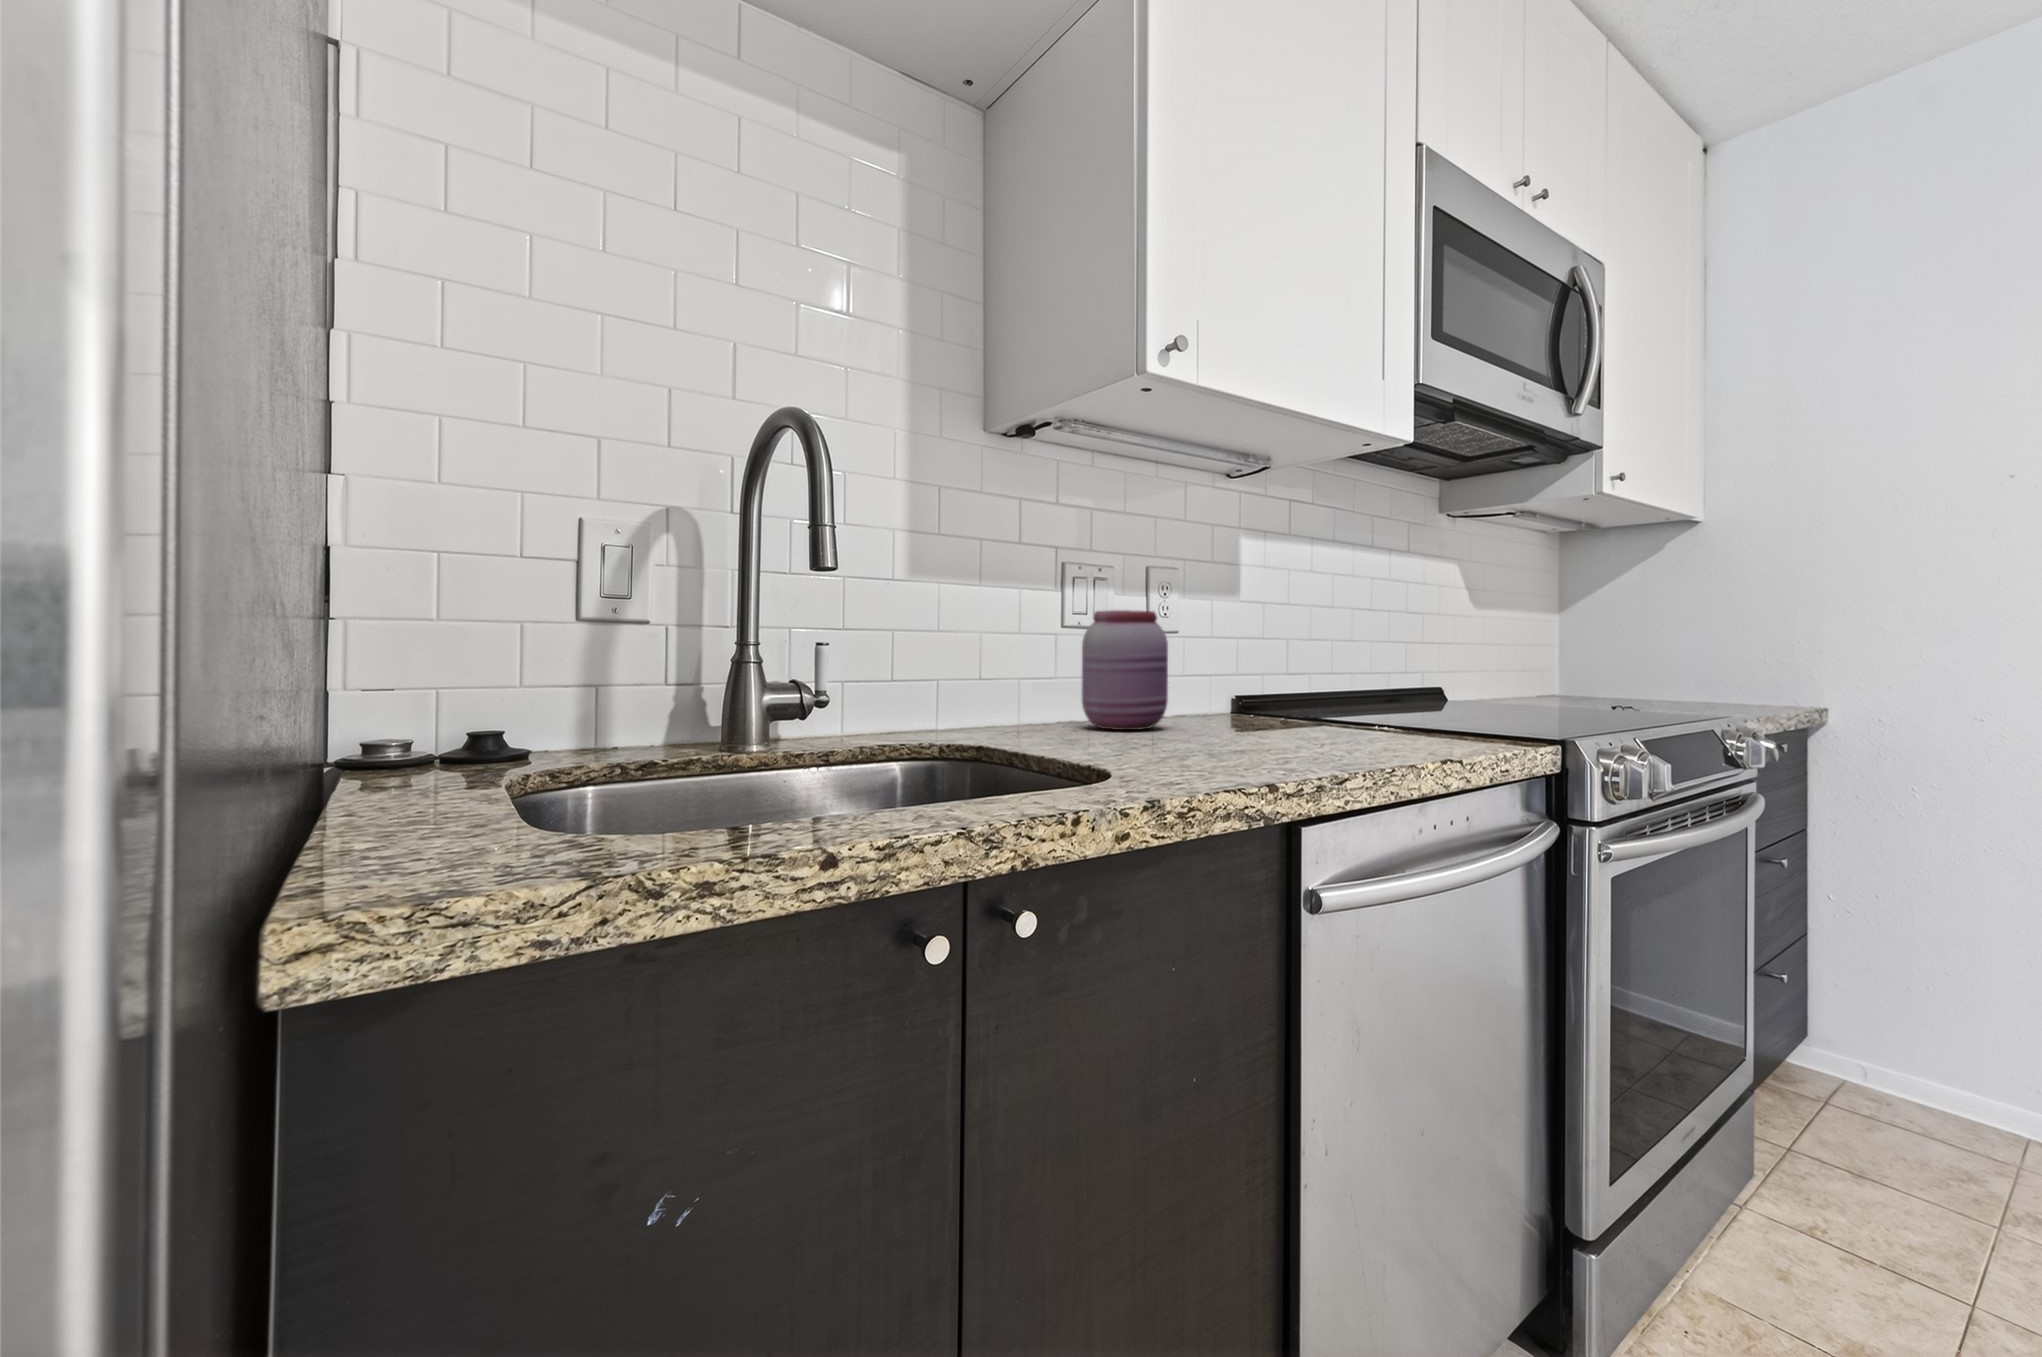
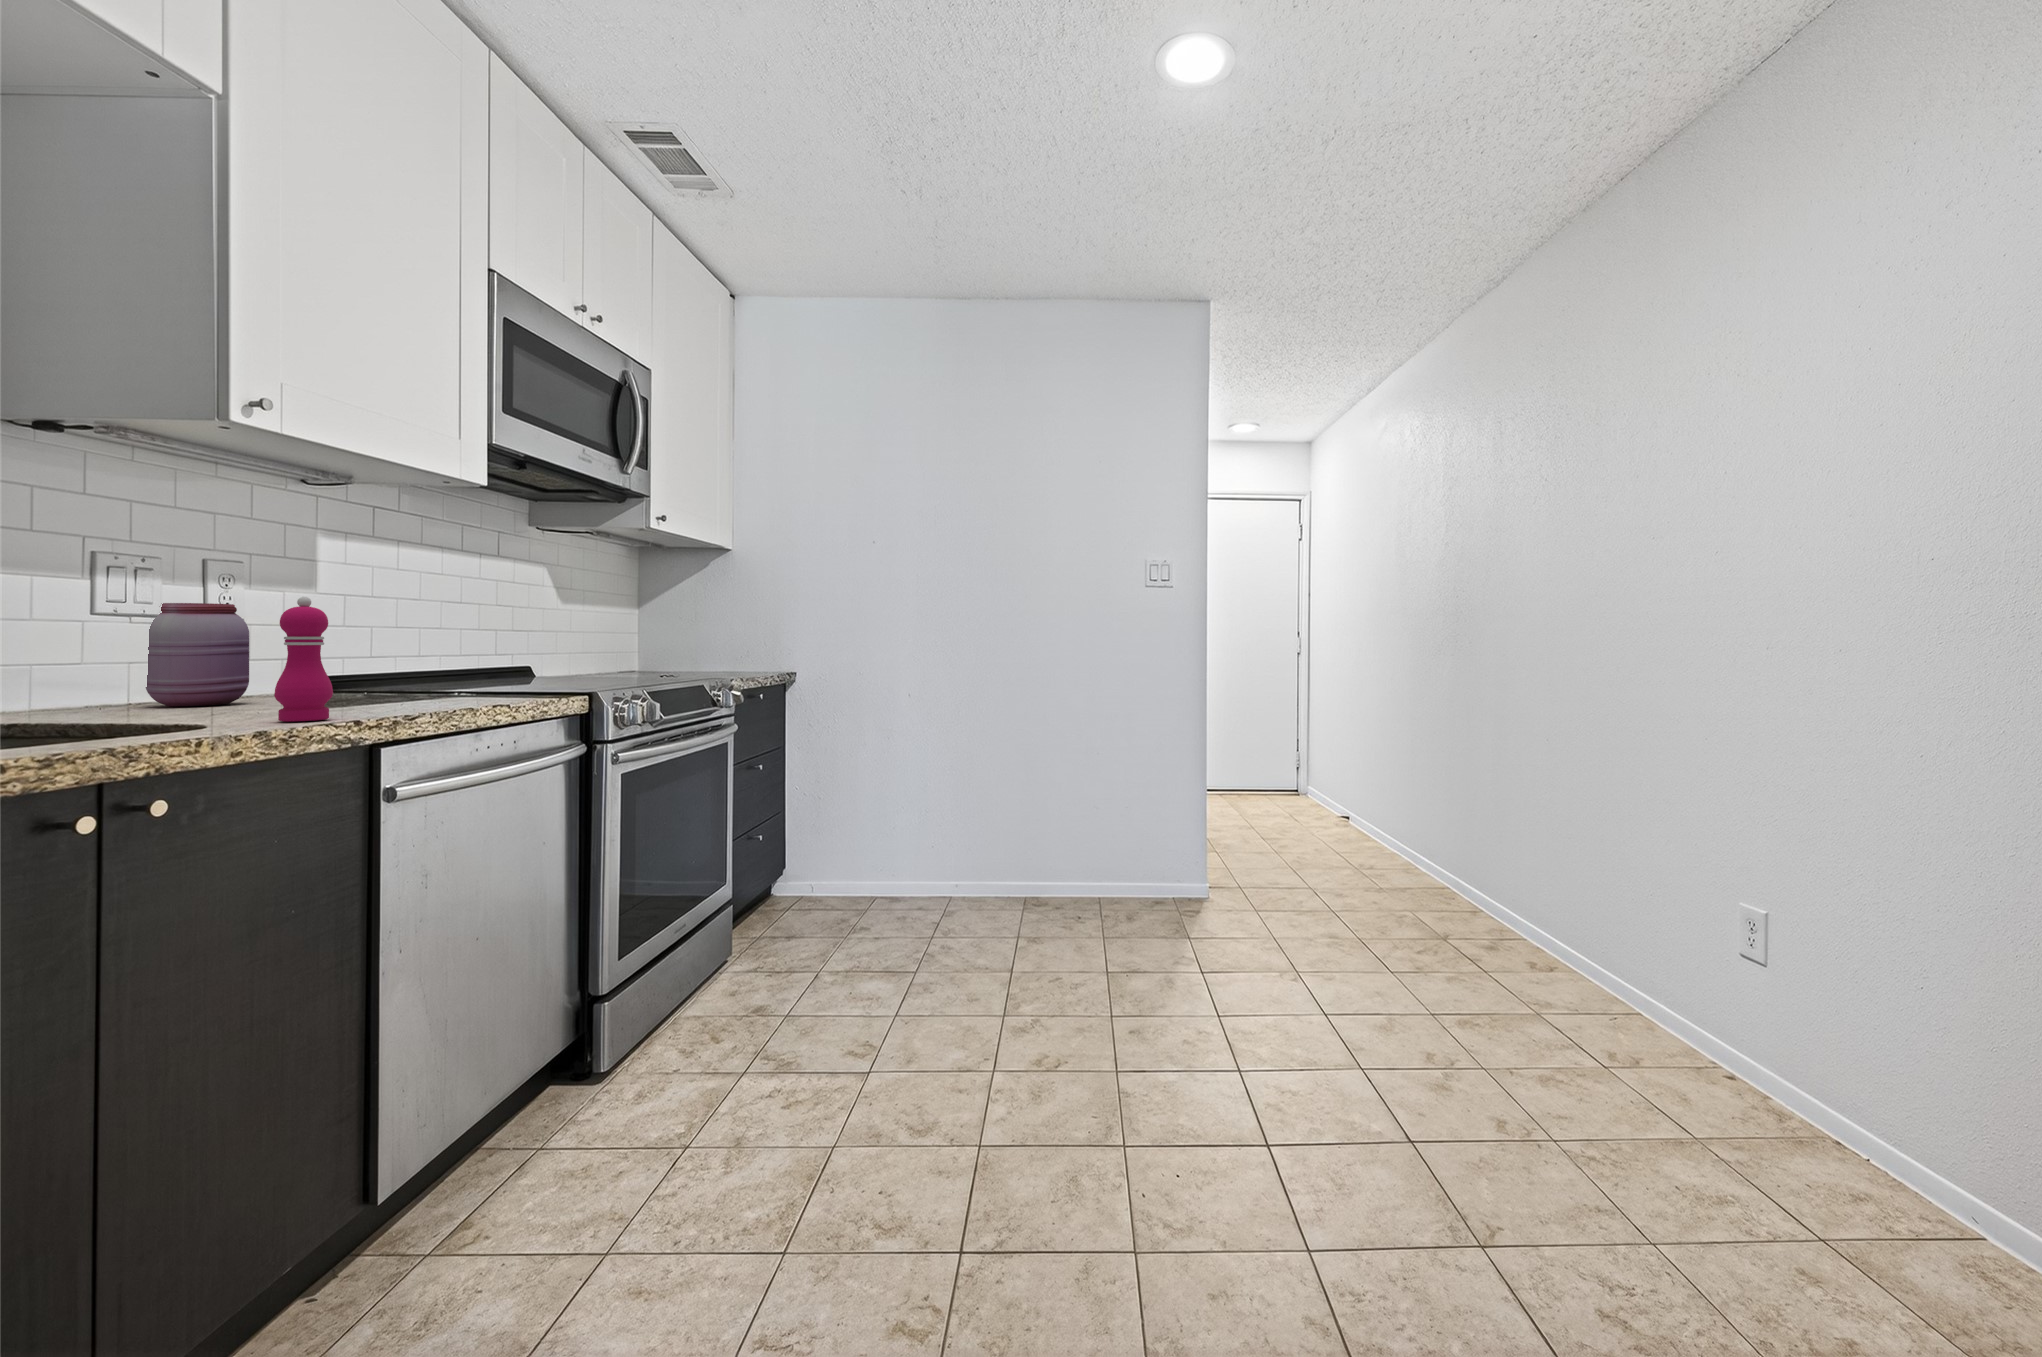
pepper mill: none [1176,593,1243,780] -> present [274,597,333,721]

